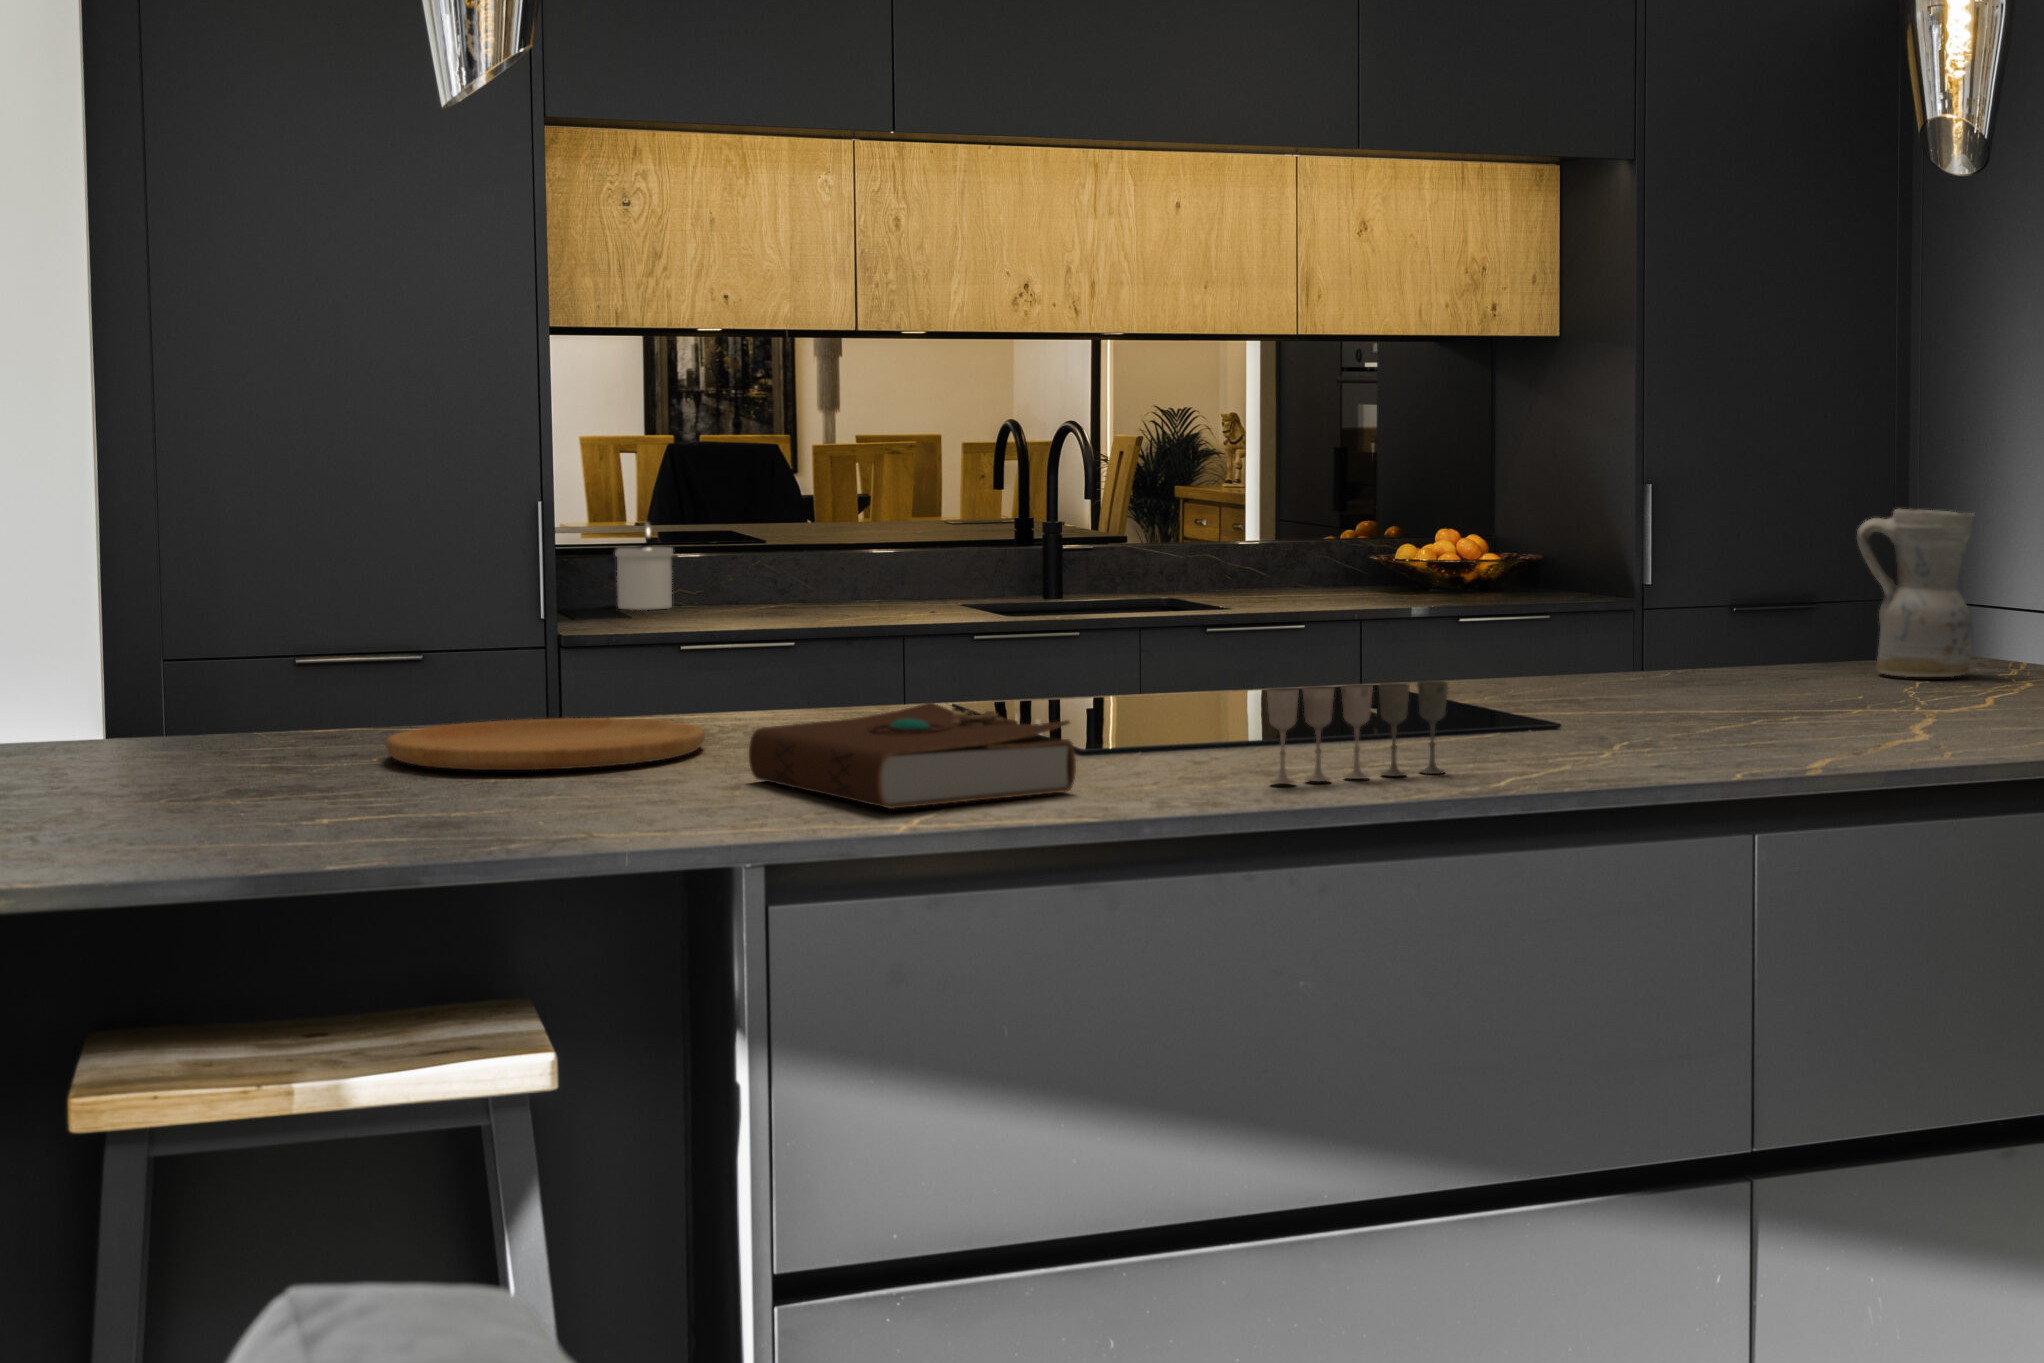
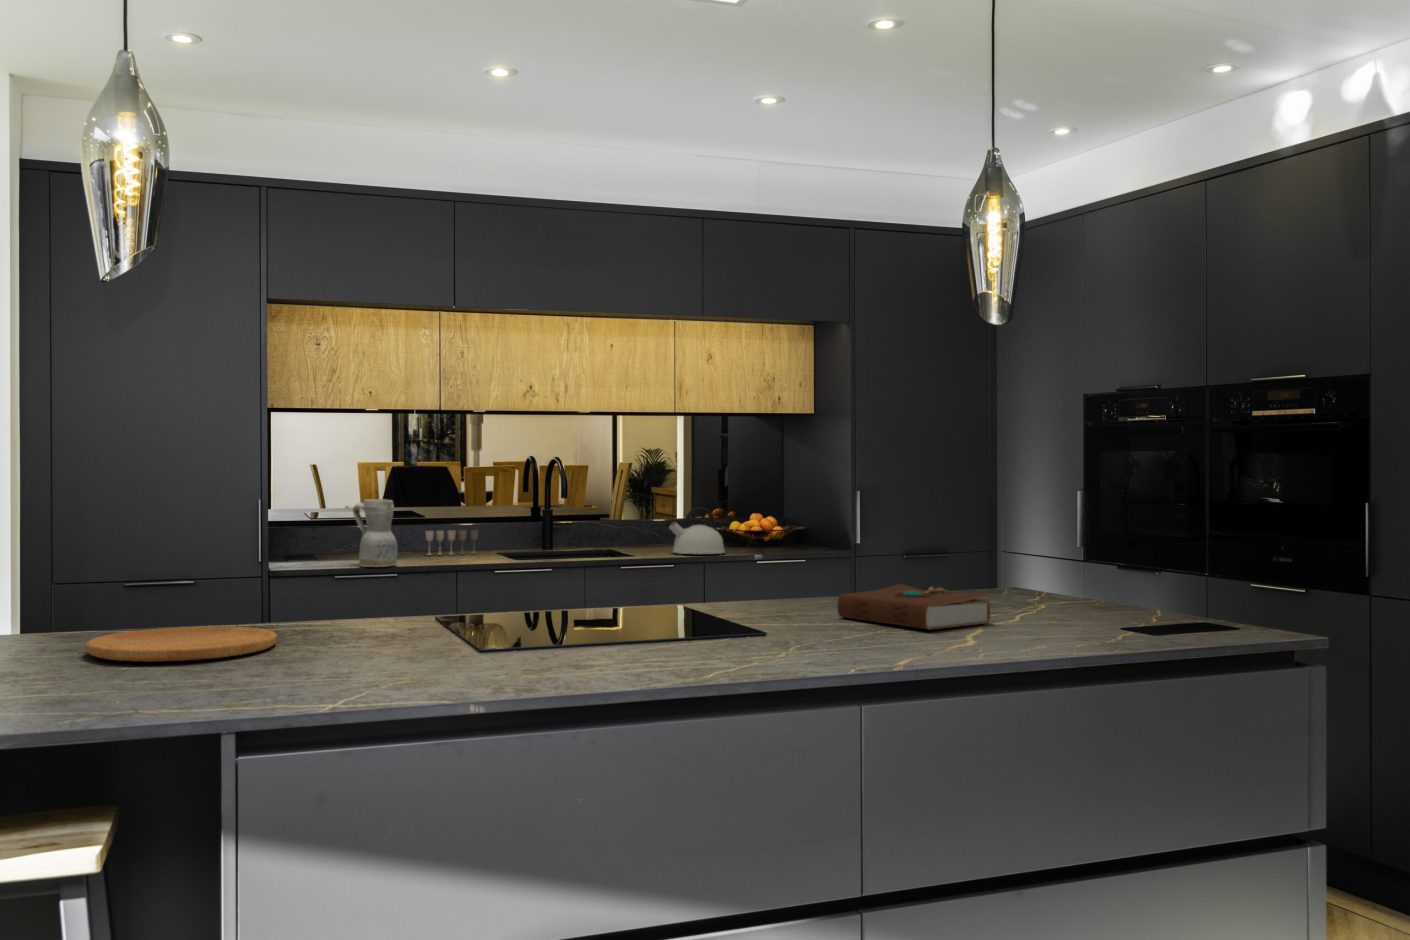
ceramic pitcher: present [1857,509,1975,677] -> present [353,499,398,567]
kettle: none [1290,516,1396,607] -> present [670,507,725,554]
soap dispenser: present [615,522,673,610] -> none [315,505,346,554]
wine glass: present [1267,681,1448,784] -> present [426,530,478,555]
book: present [749,702,1076,809] -> present [837,584,991,630]

